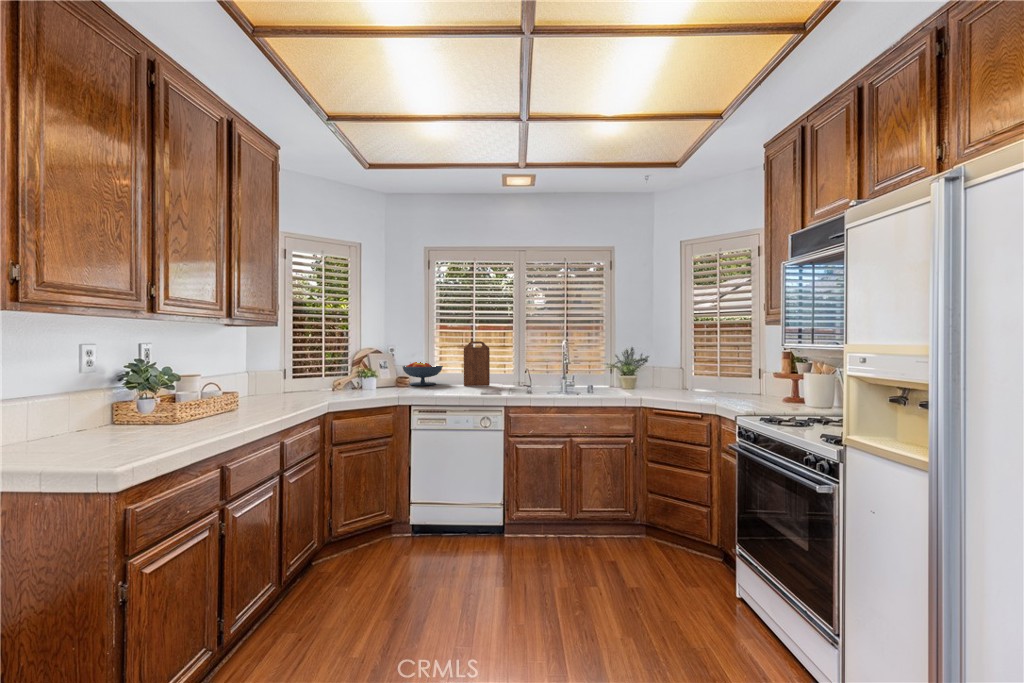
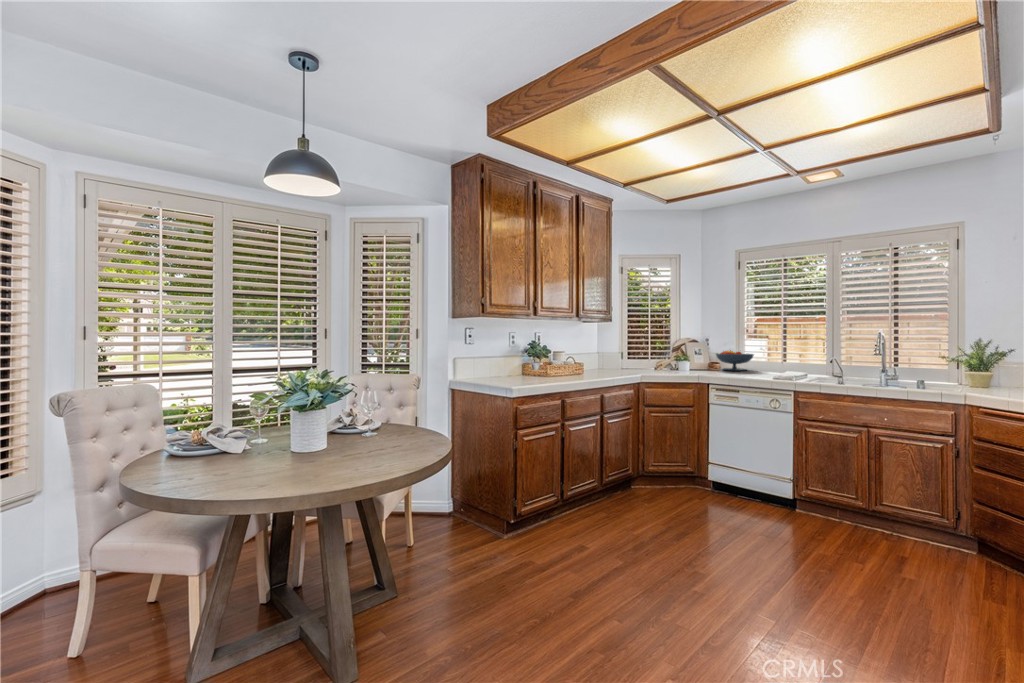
cutting board: present [464,341,490,386] -> none [772,332,800,374]

